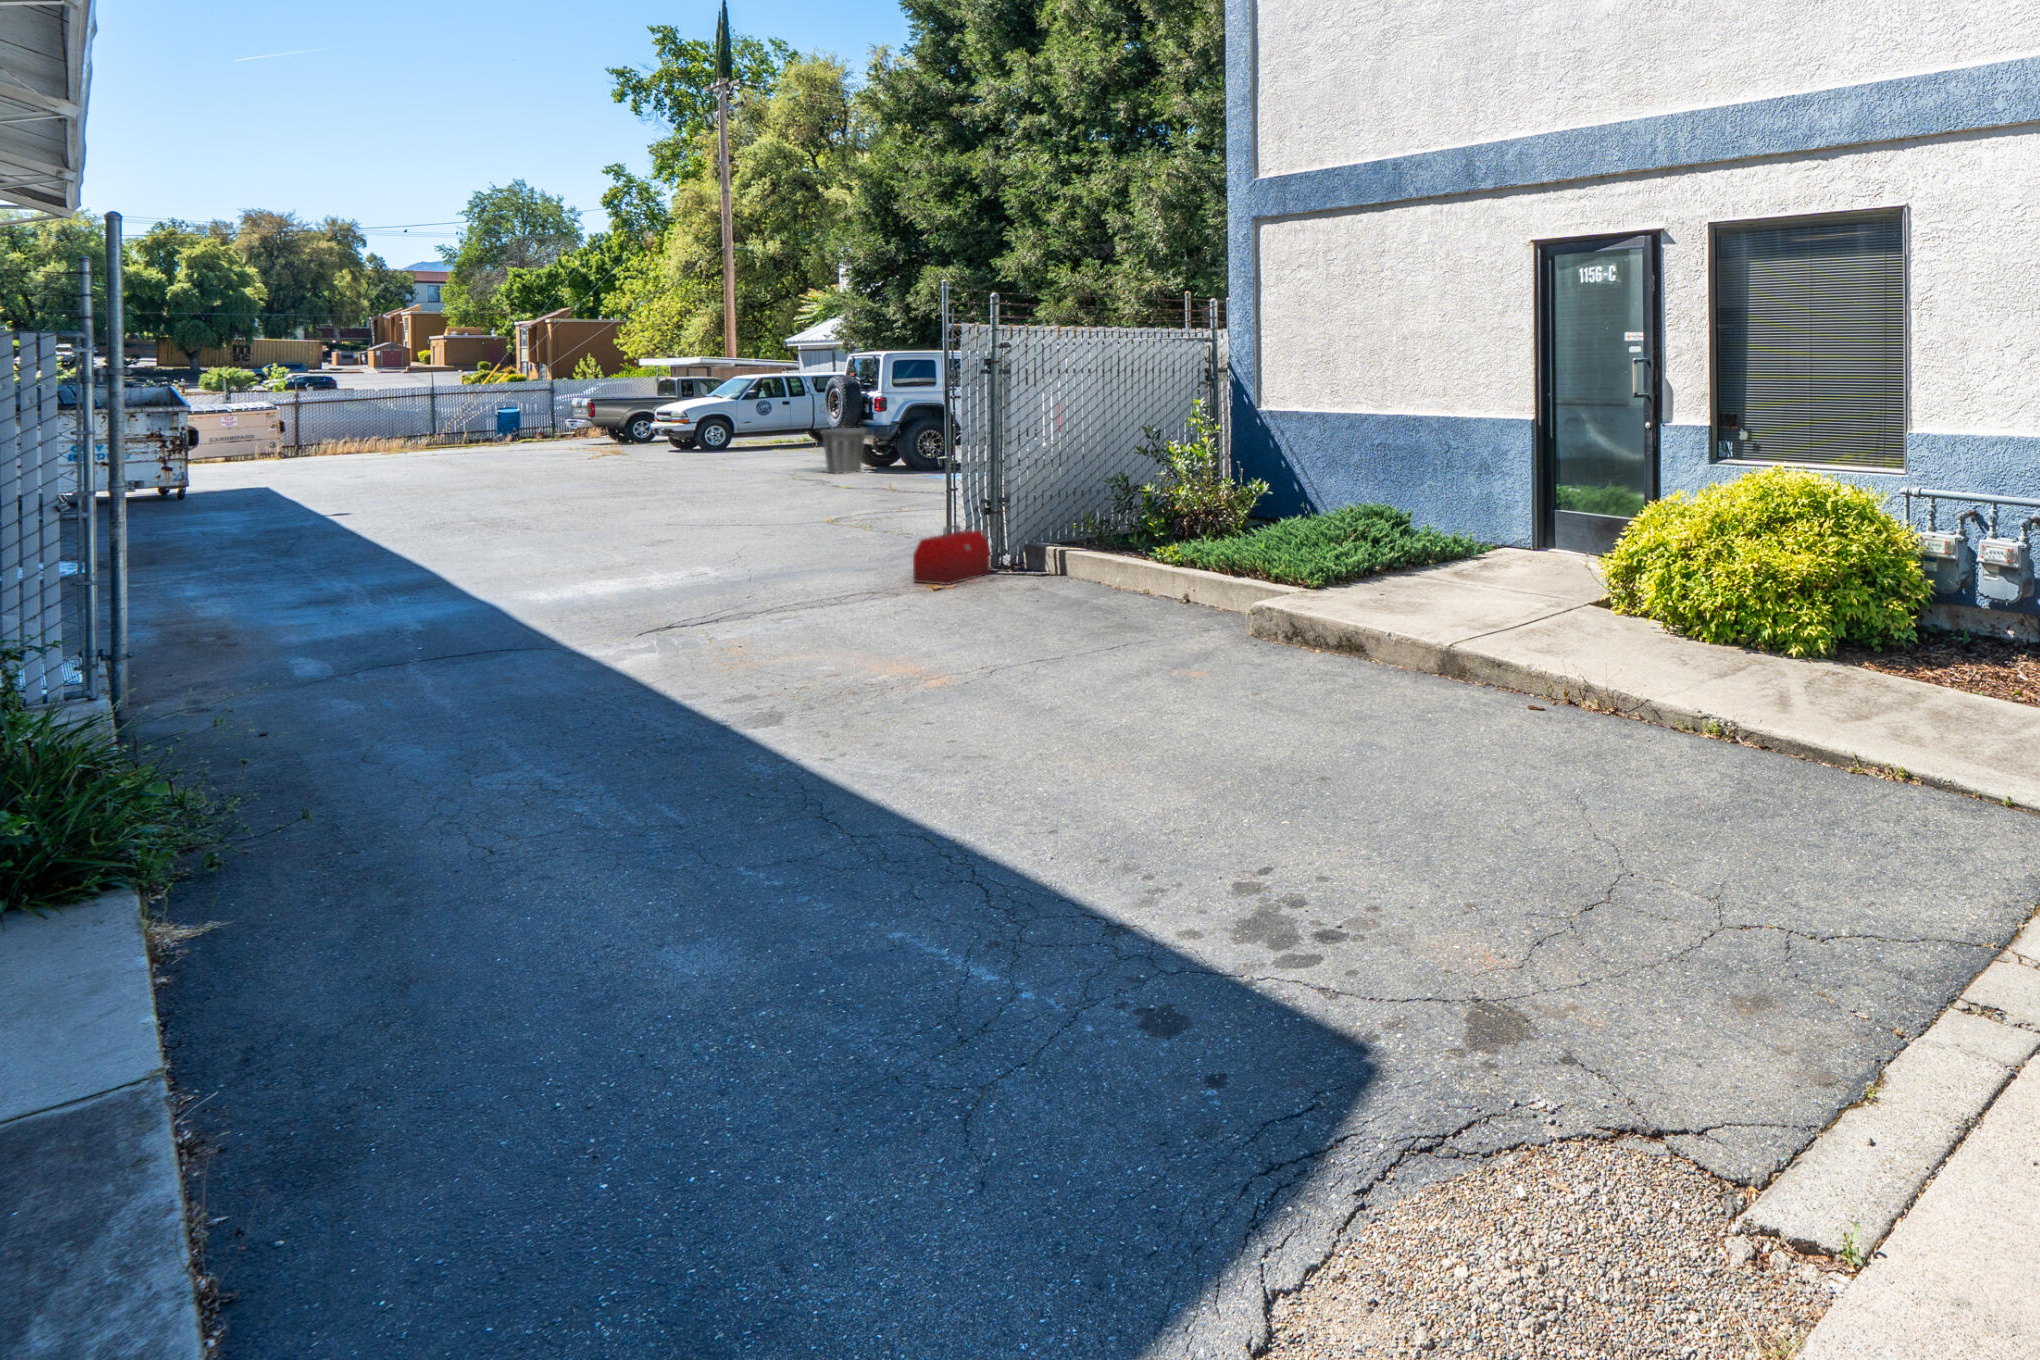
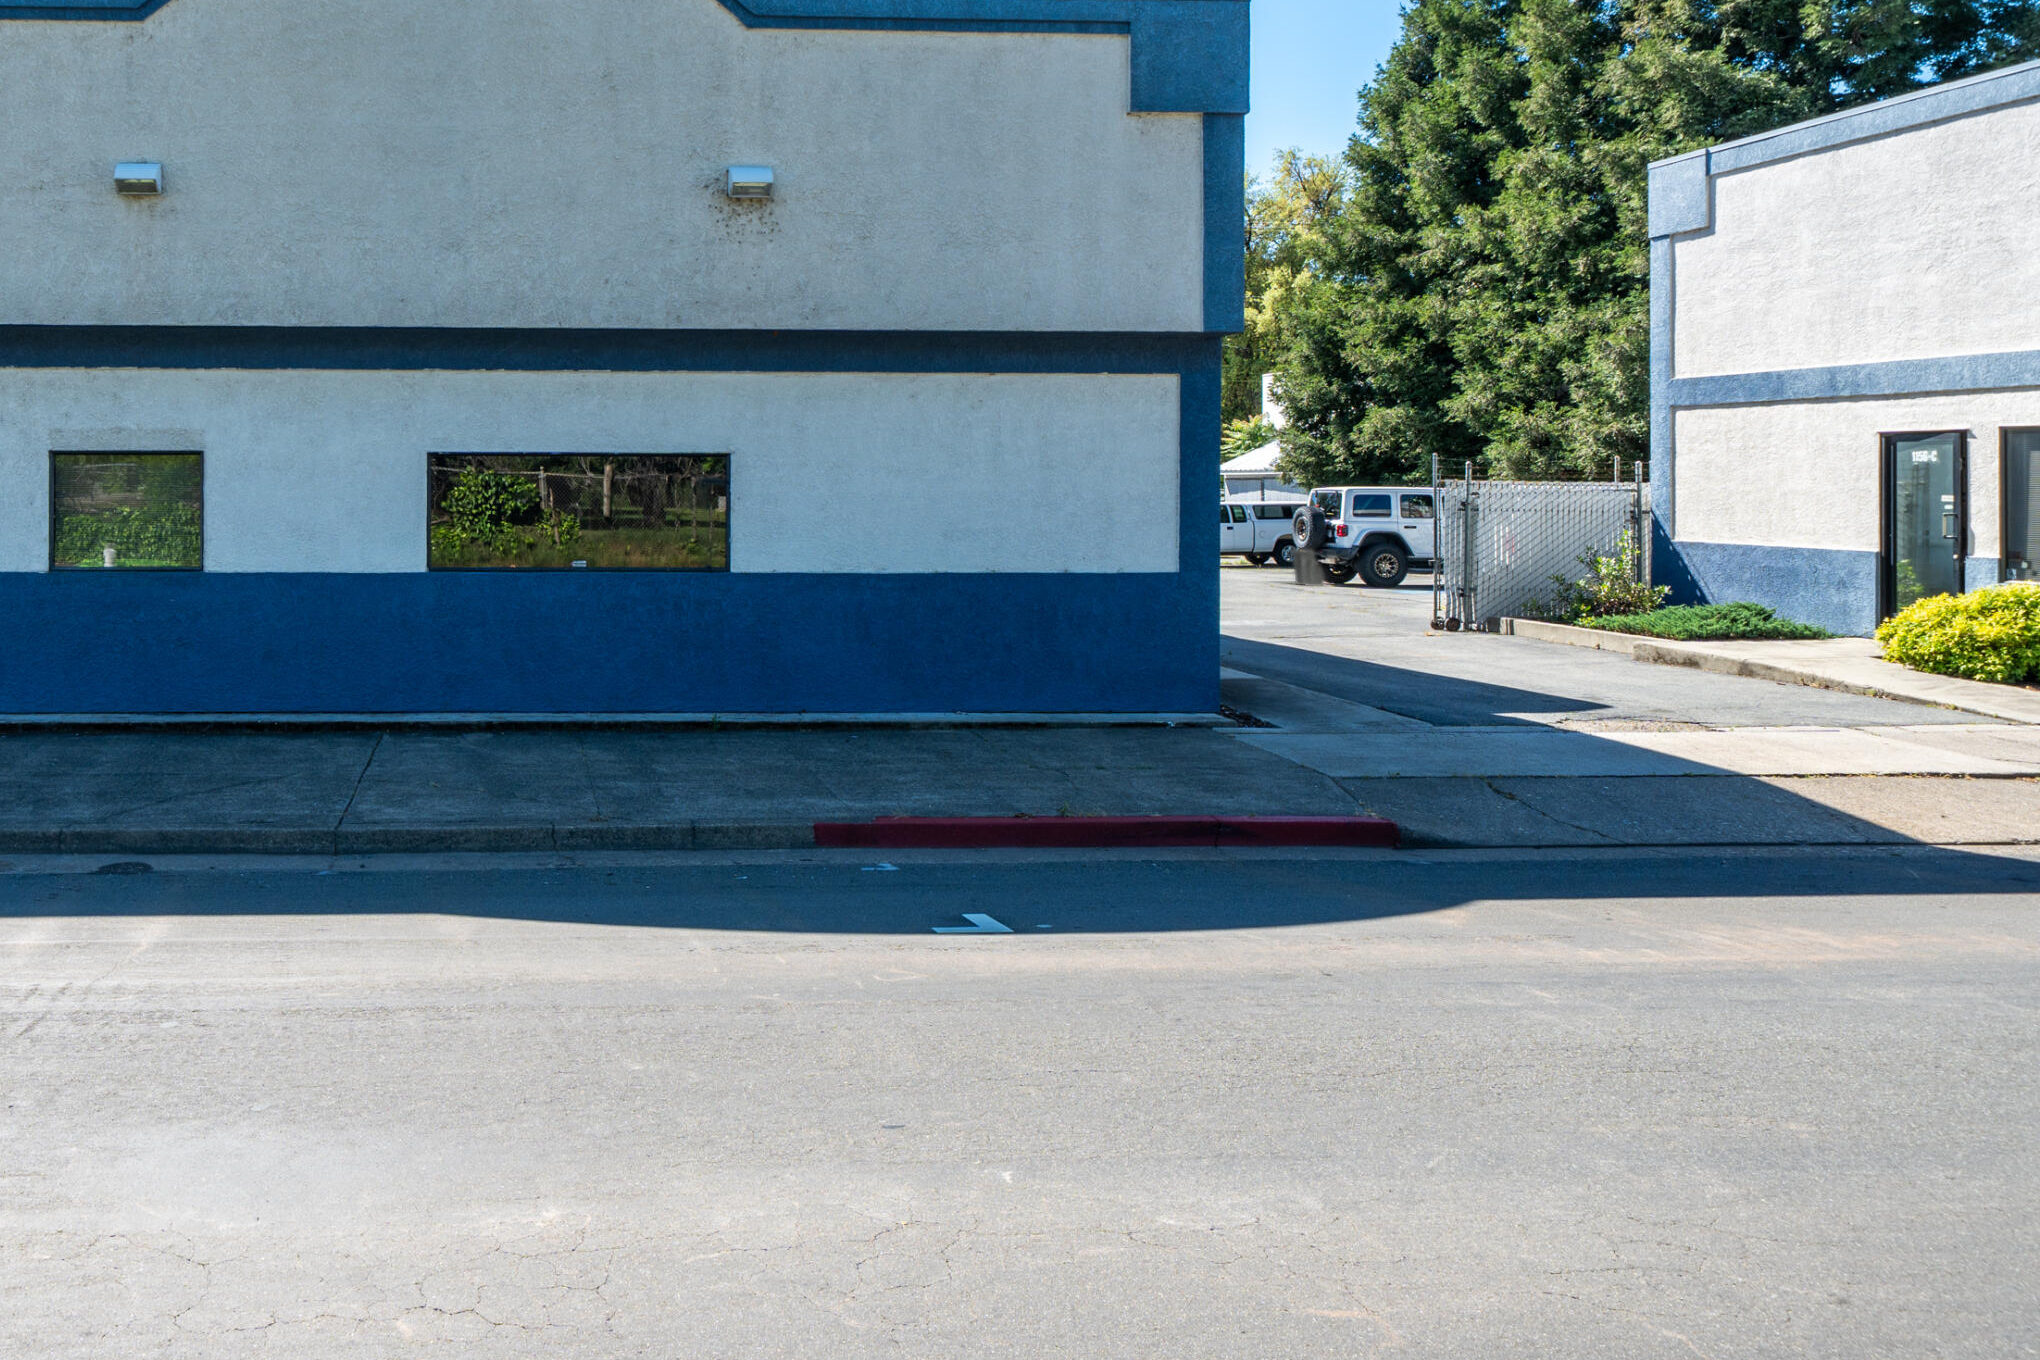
toolbox: present [913,524,990,585] -> none [1415,603,1465,638]

